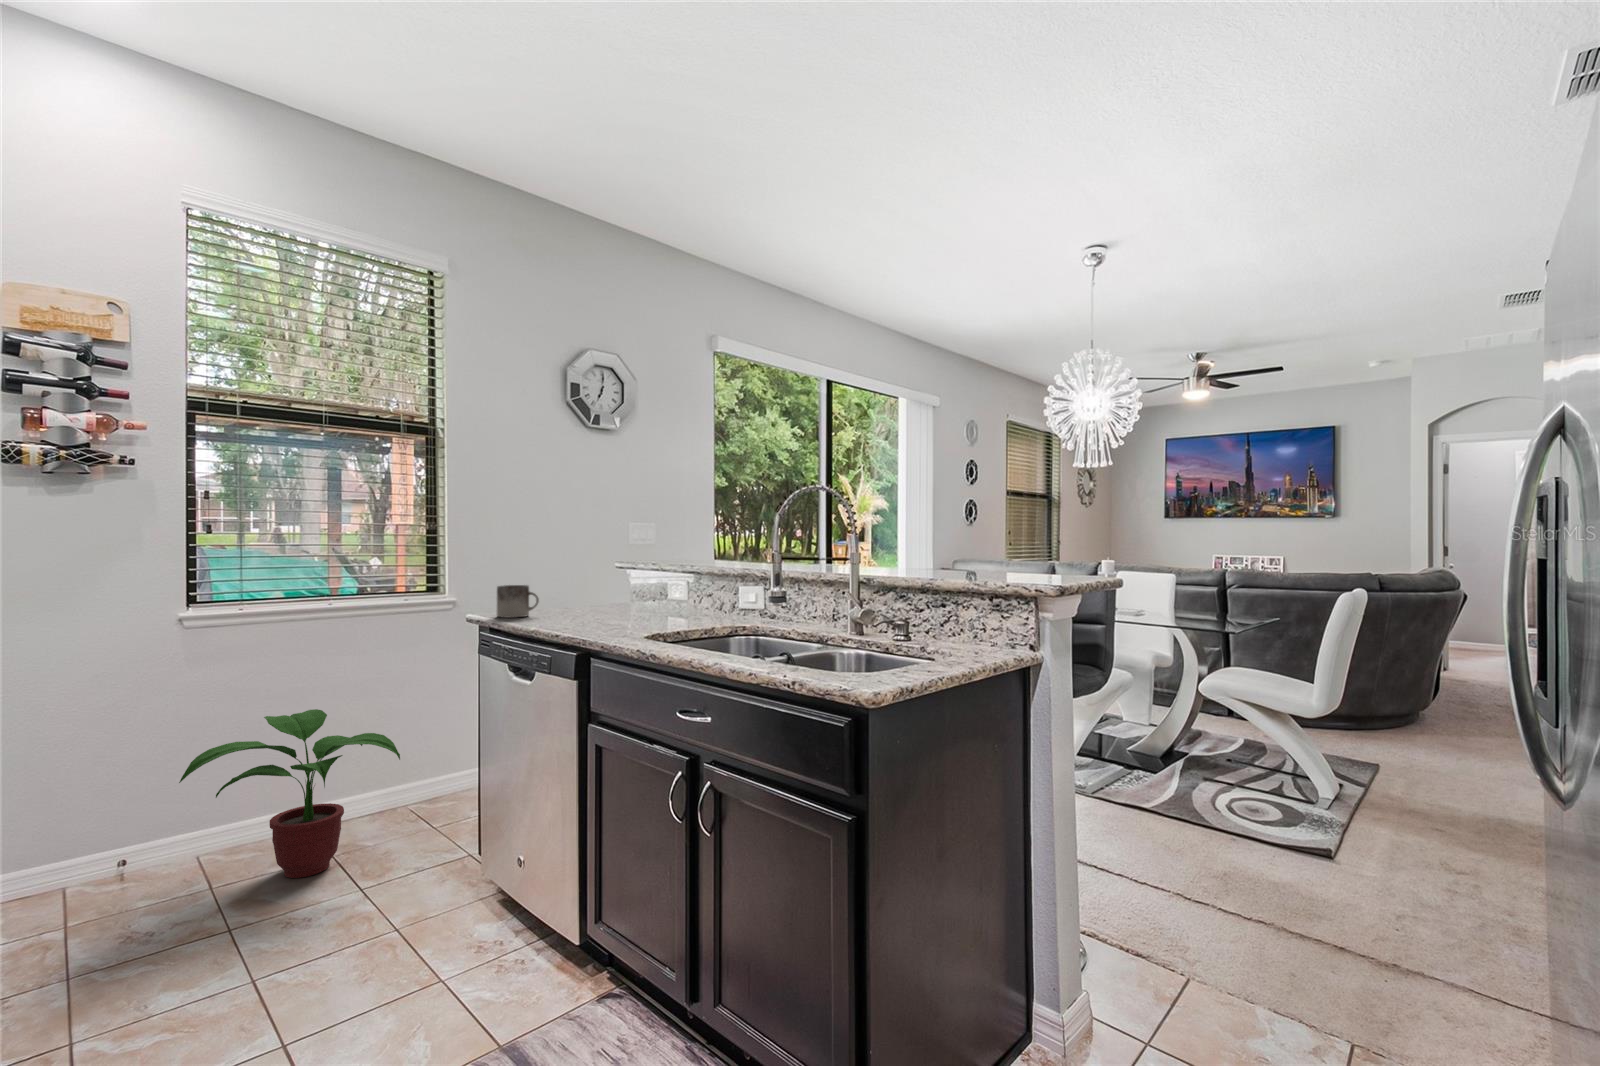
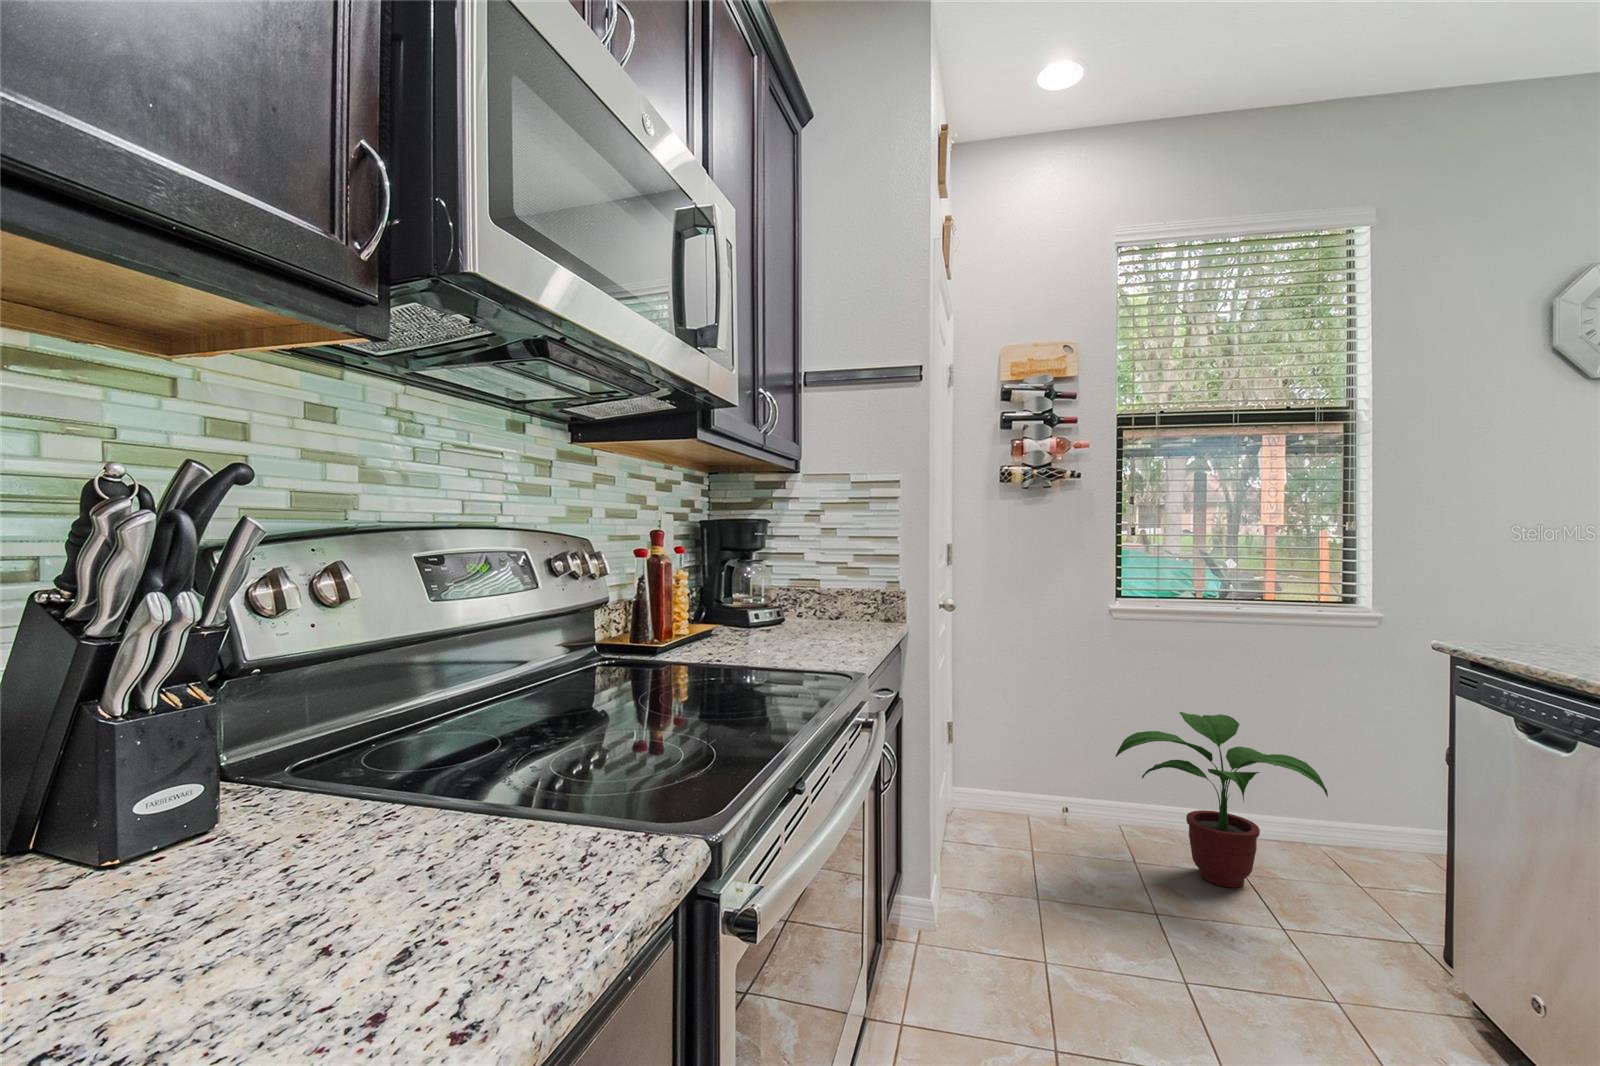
mug: present [497,585,539,618] -> none [1480,607,1559,654]

